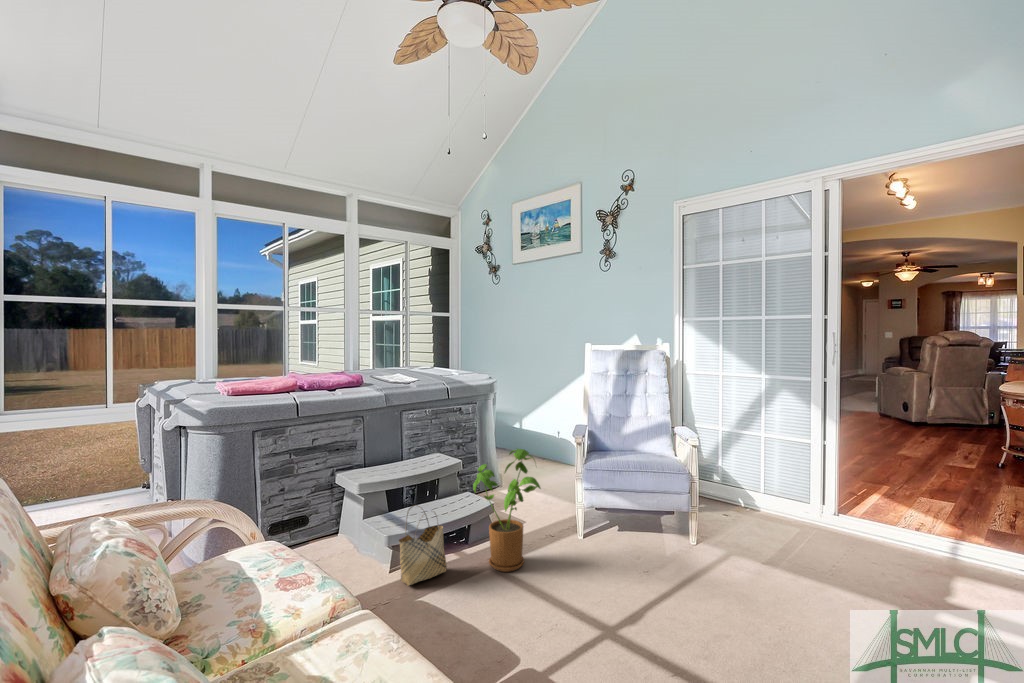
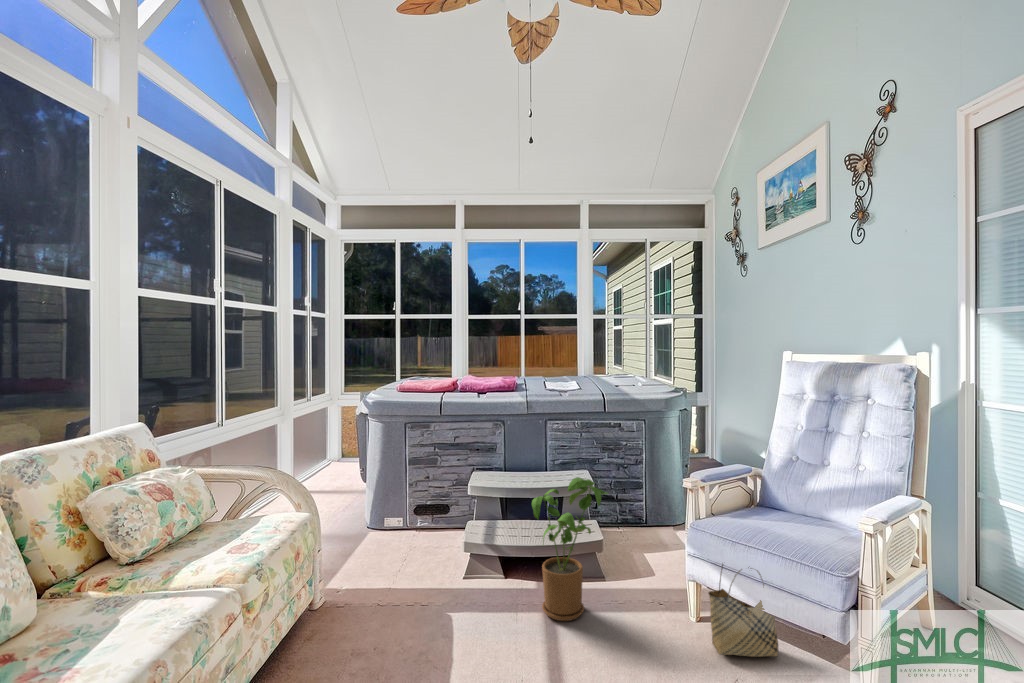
woven basket: present [399,505,446,586] -> present [709,564,778,657]

